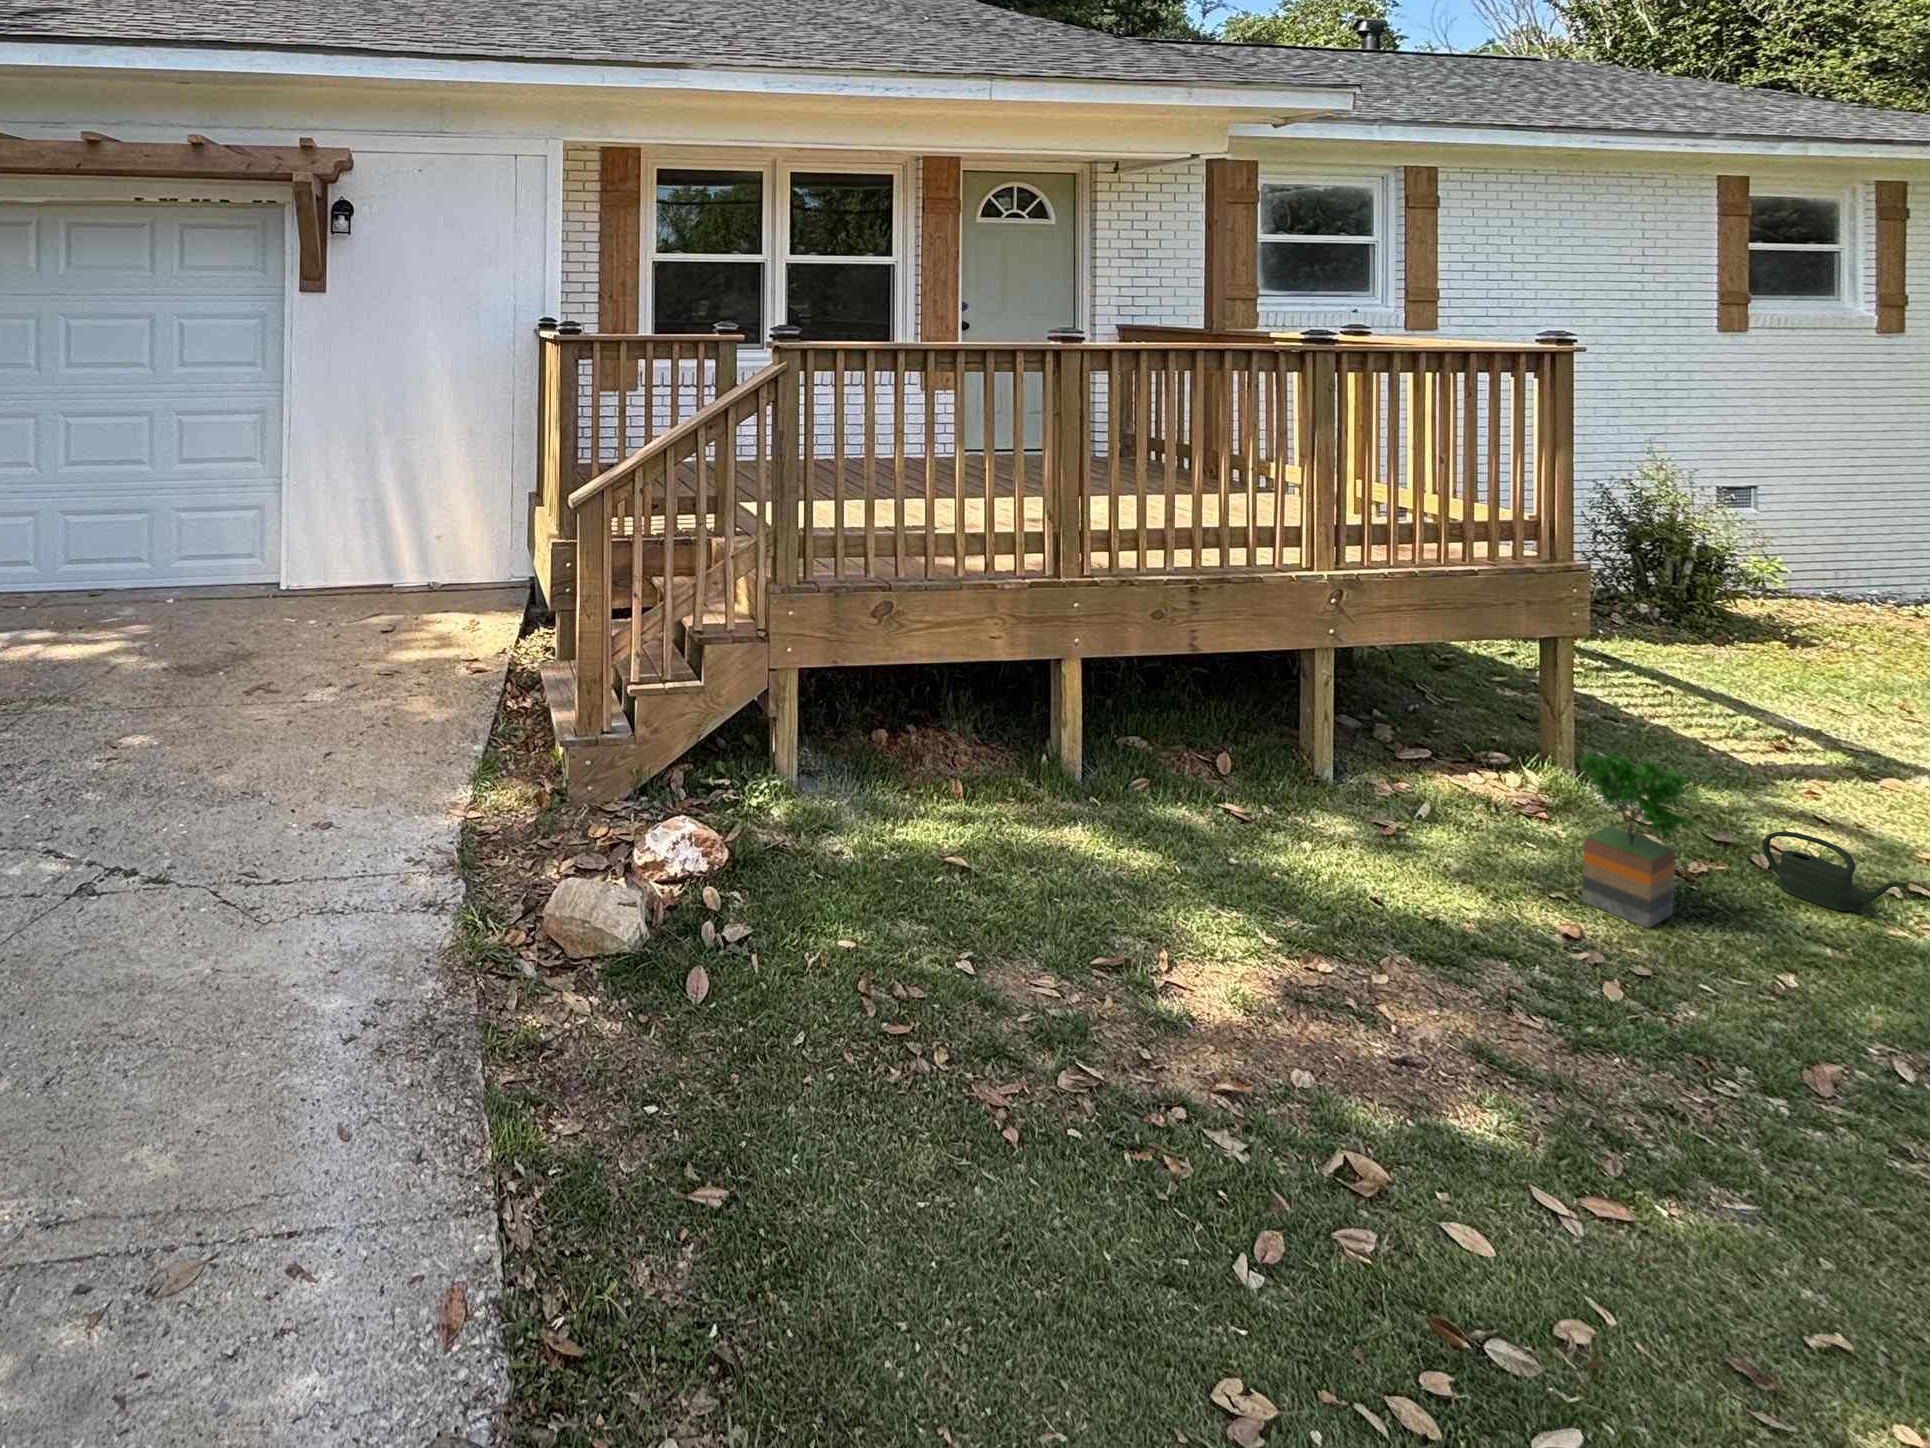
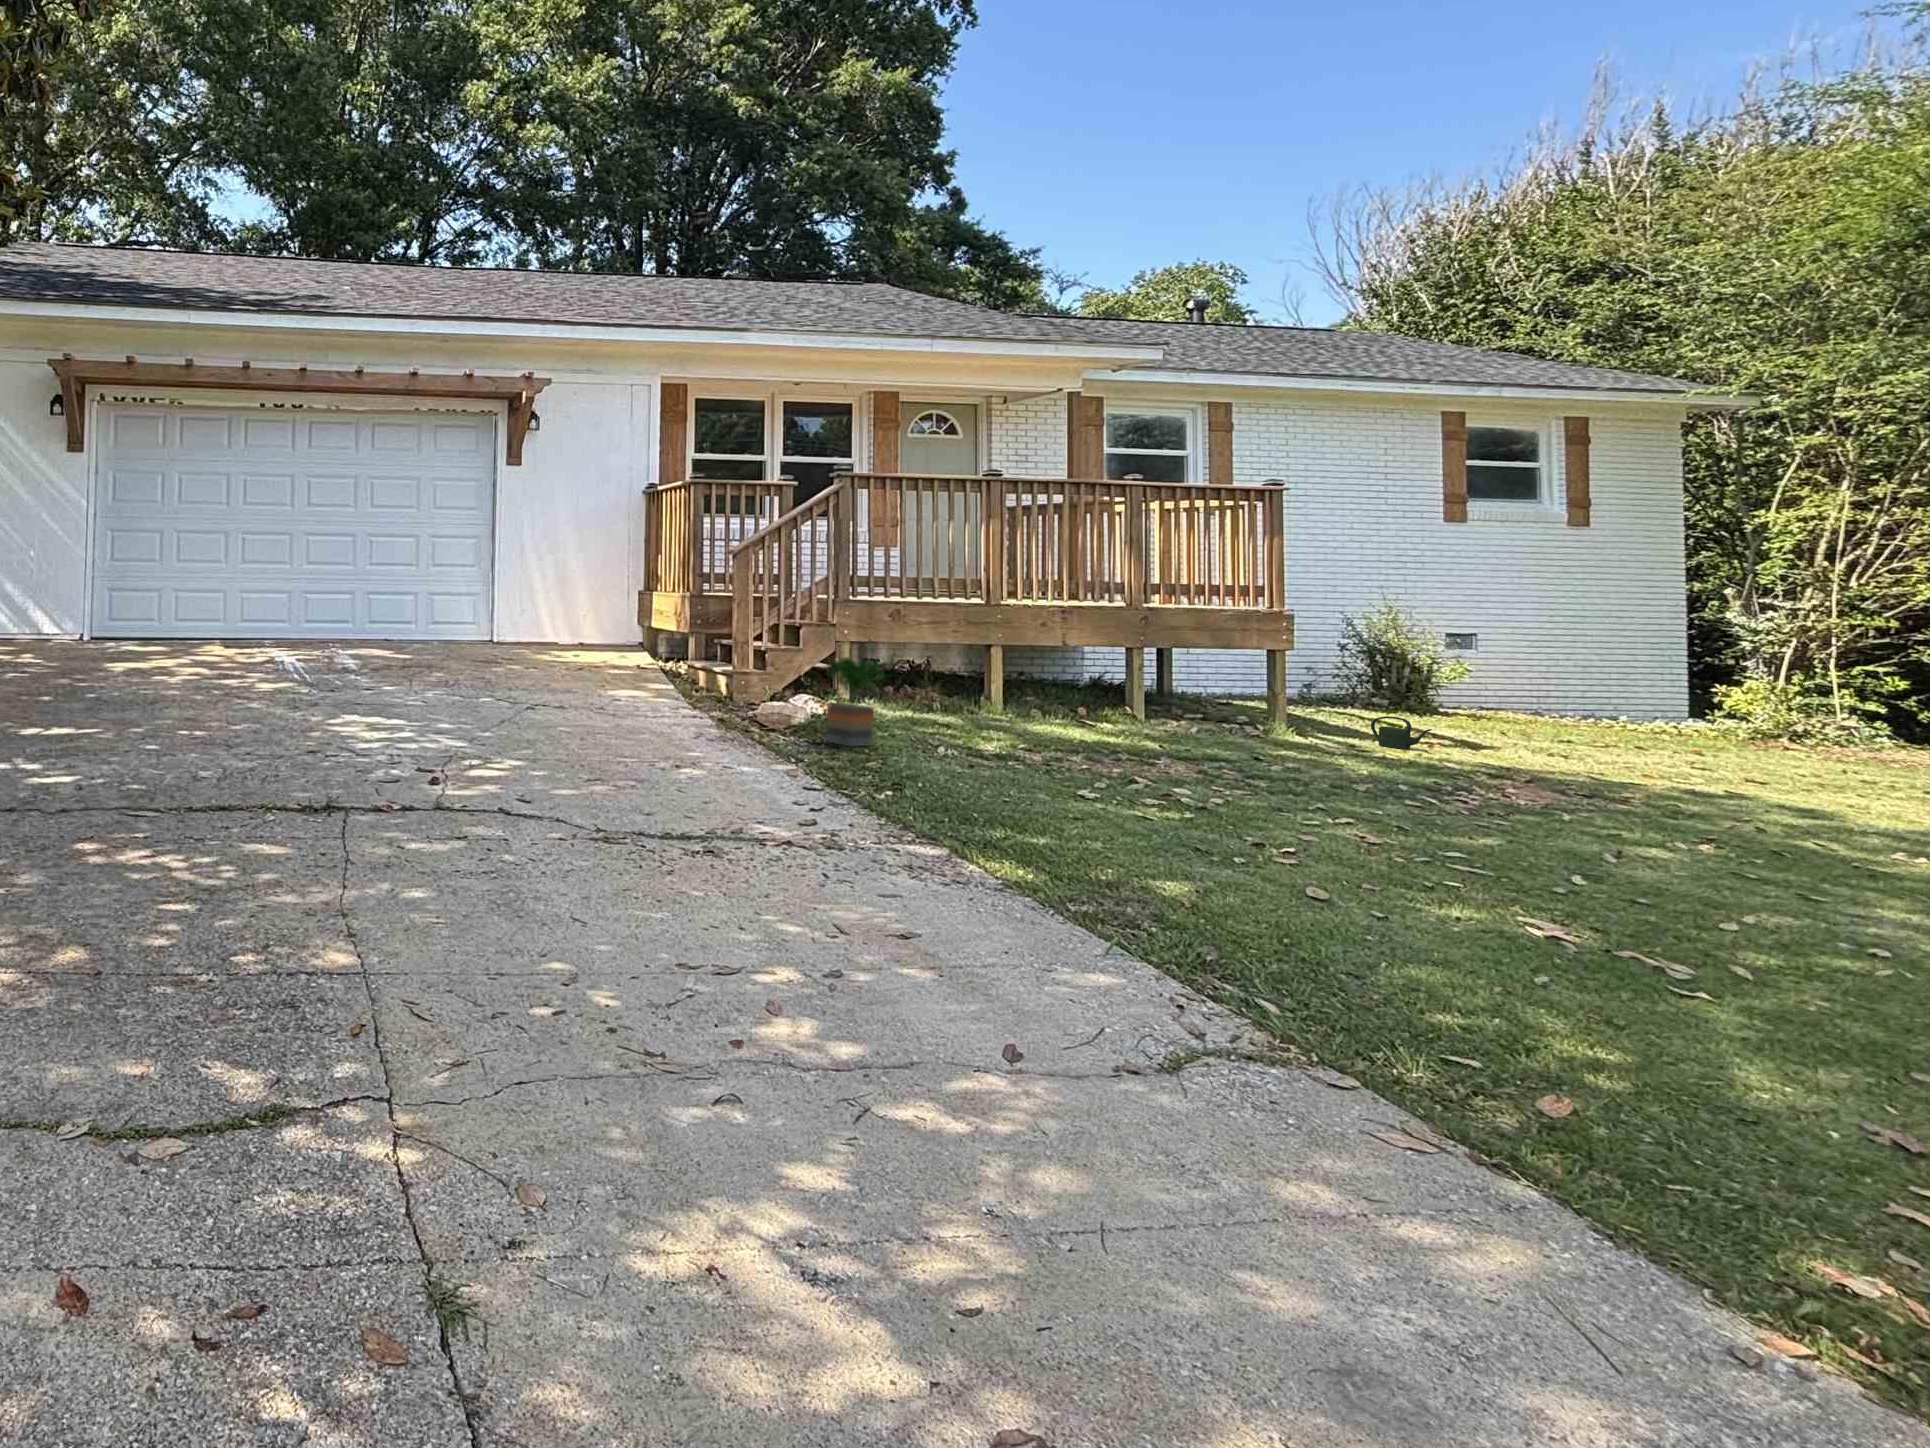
potted tree: present [1581,754,1701,928] -> present [826,657,883,746]

